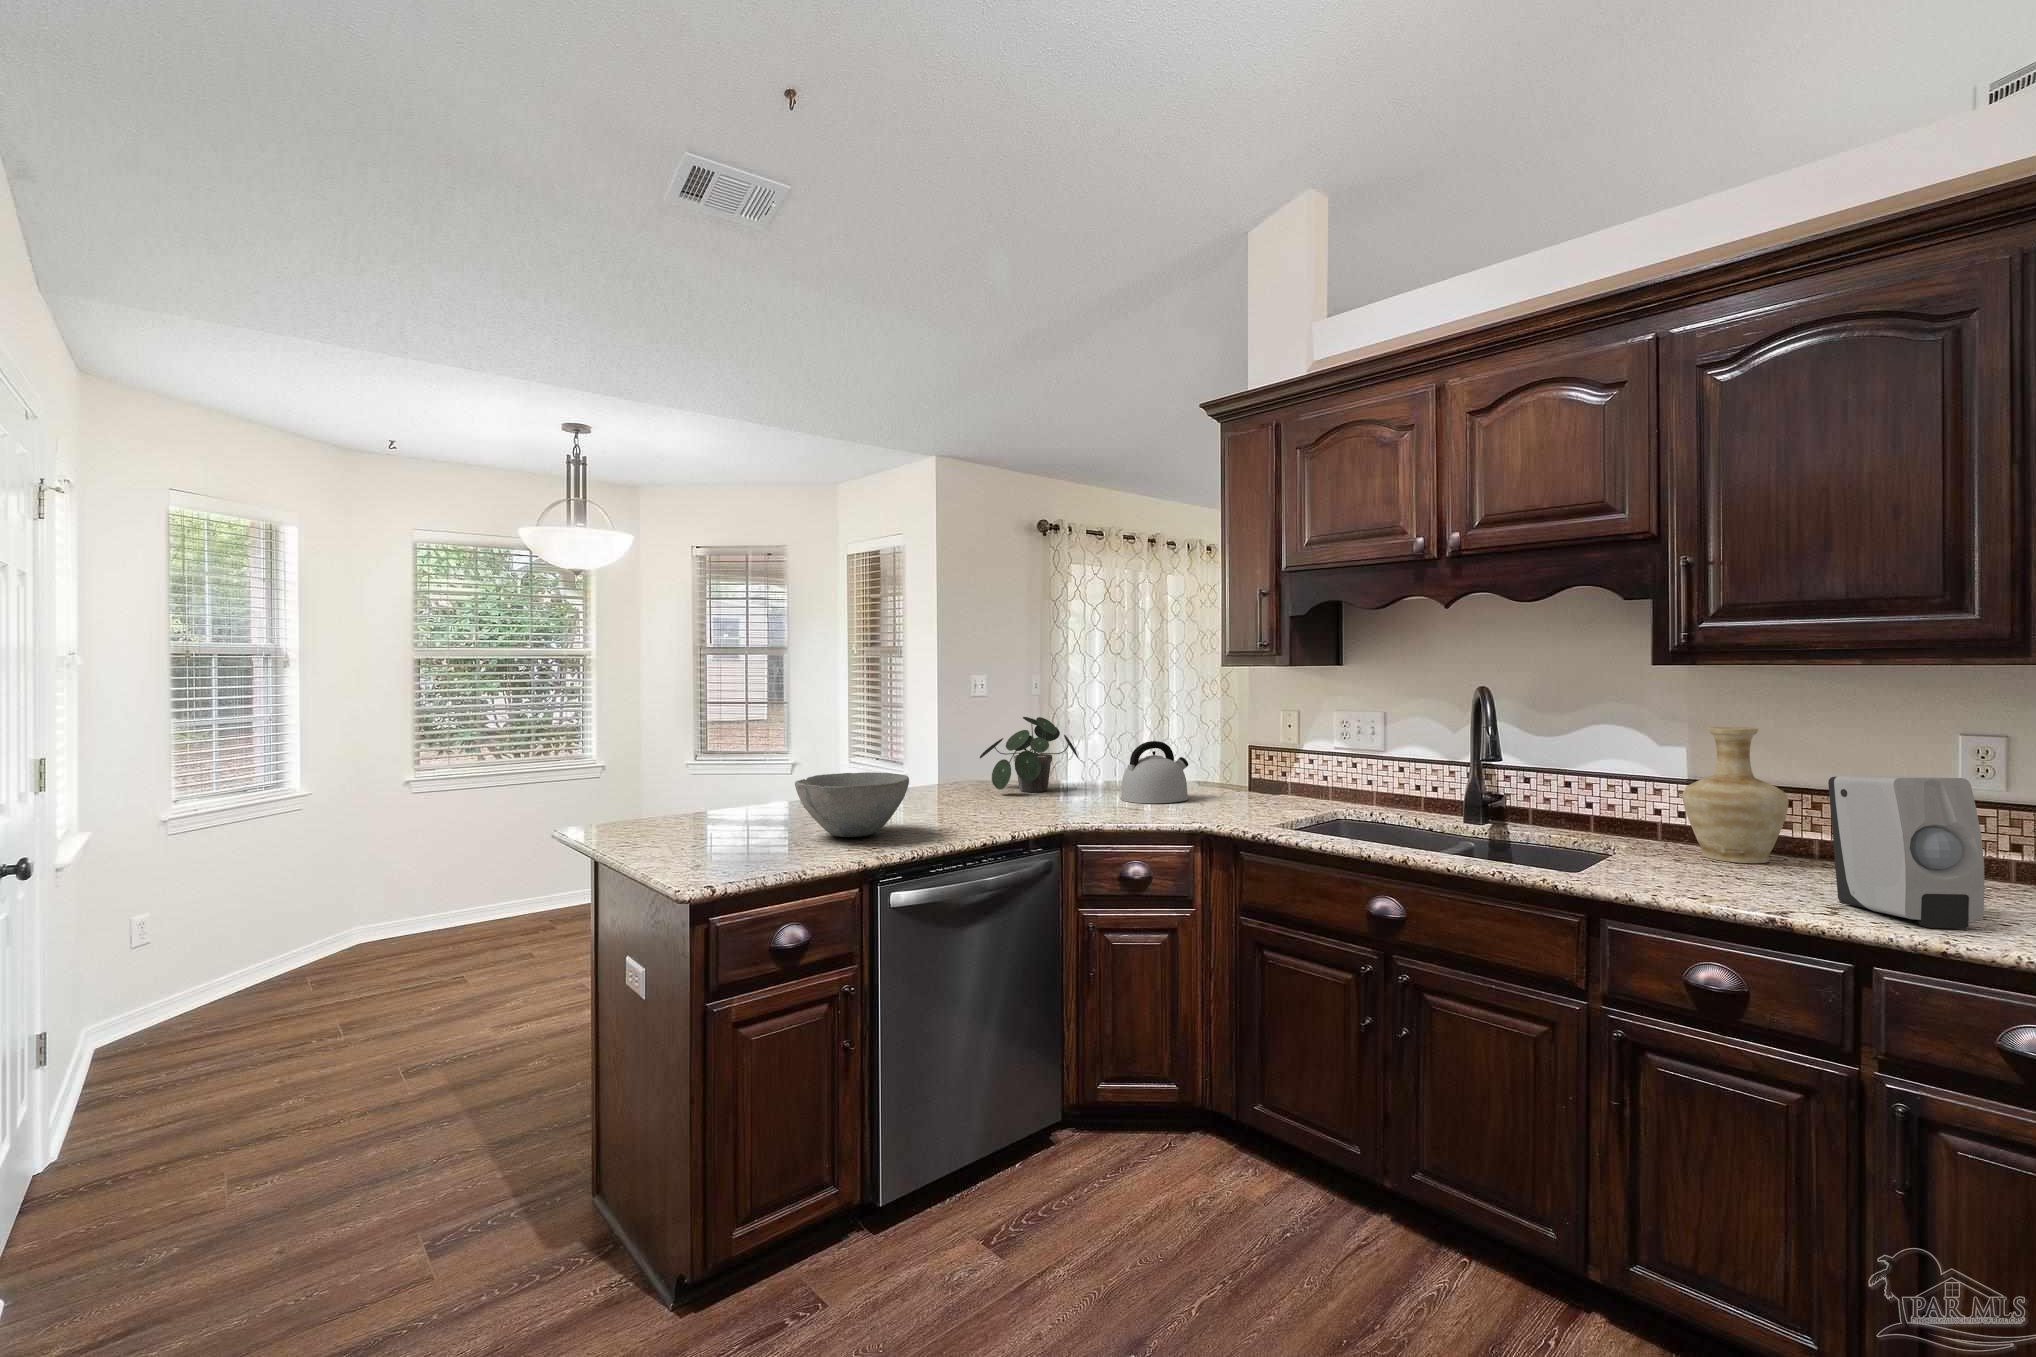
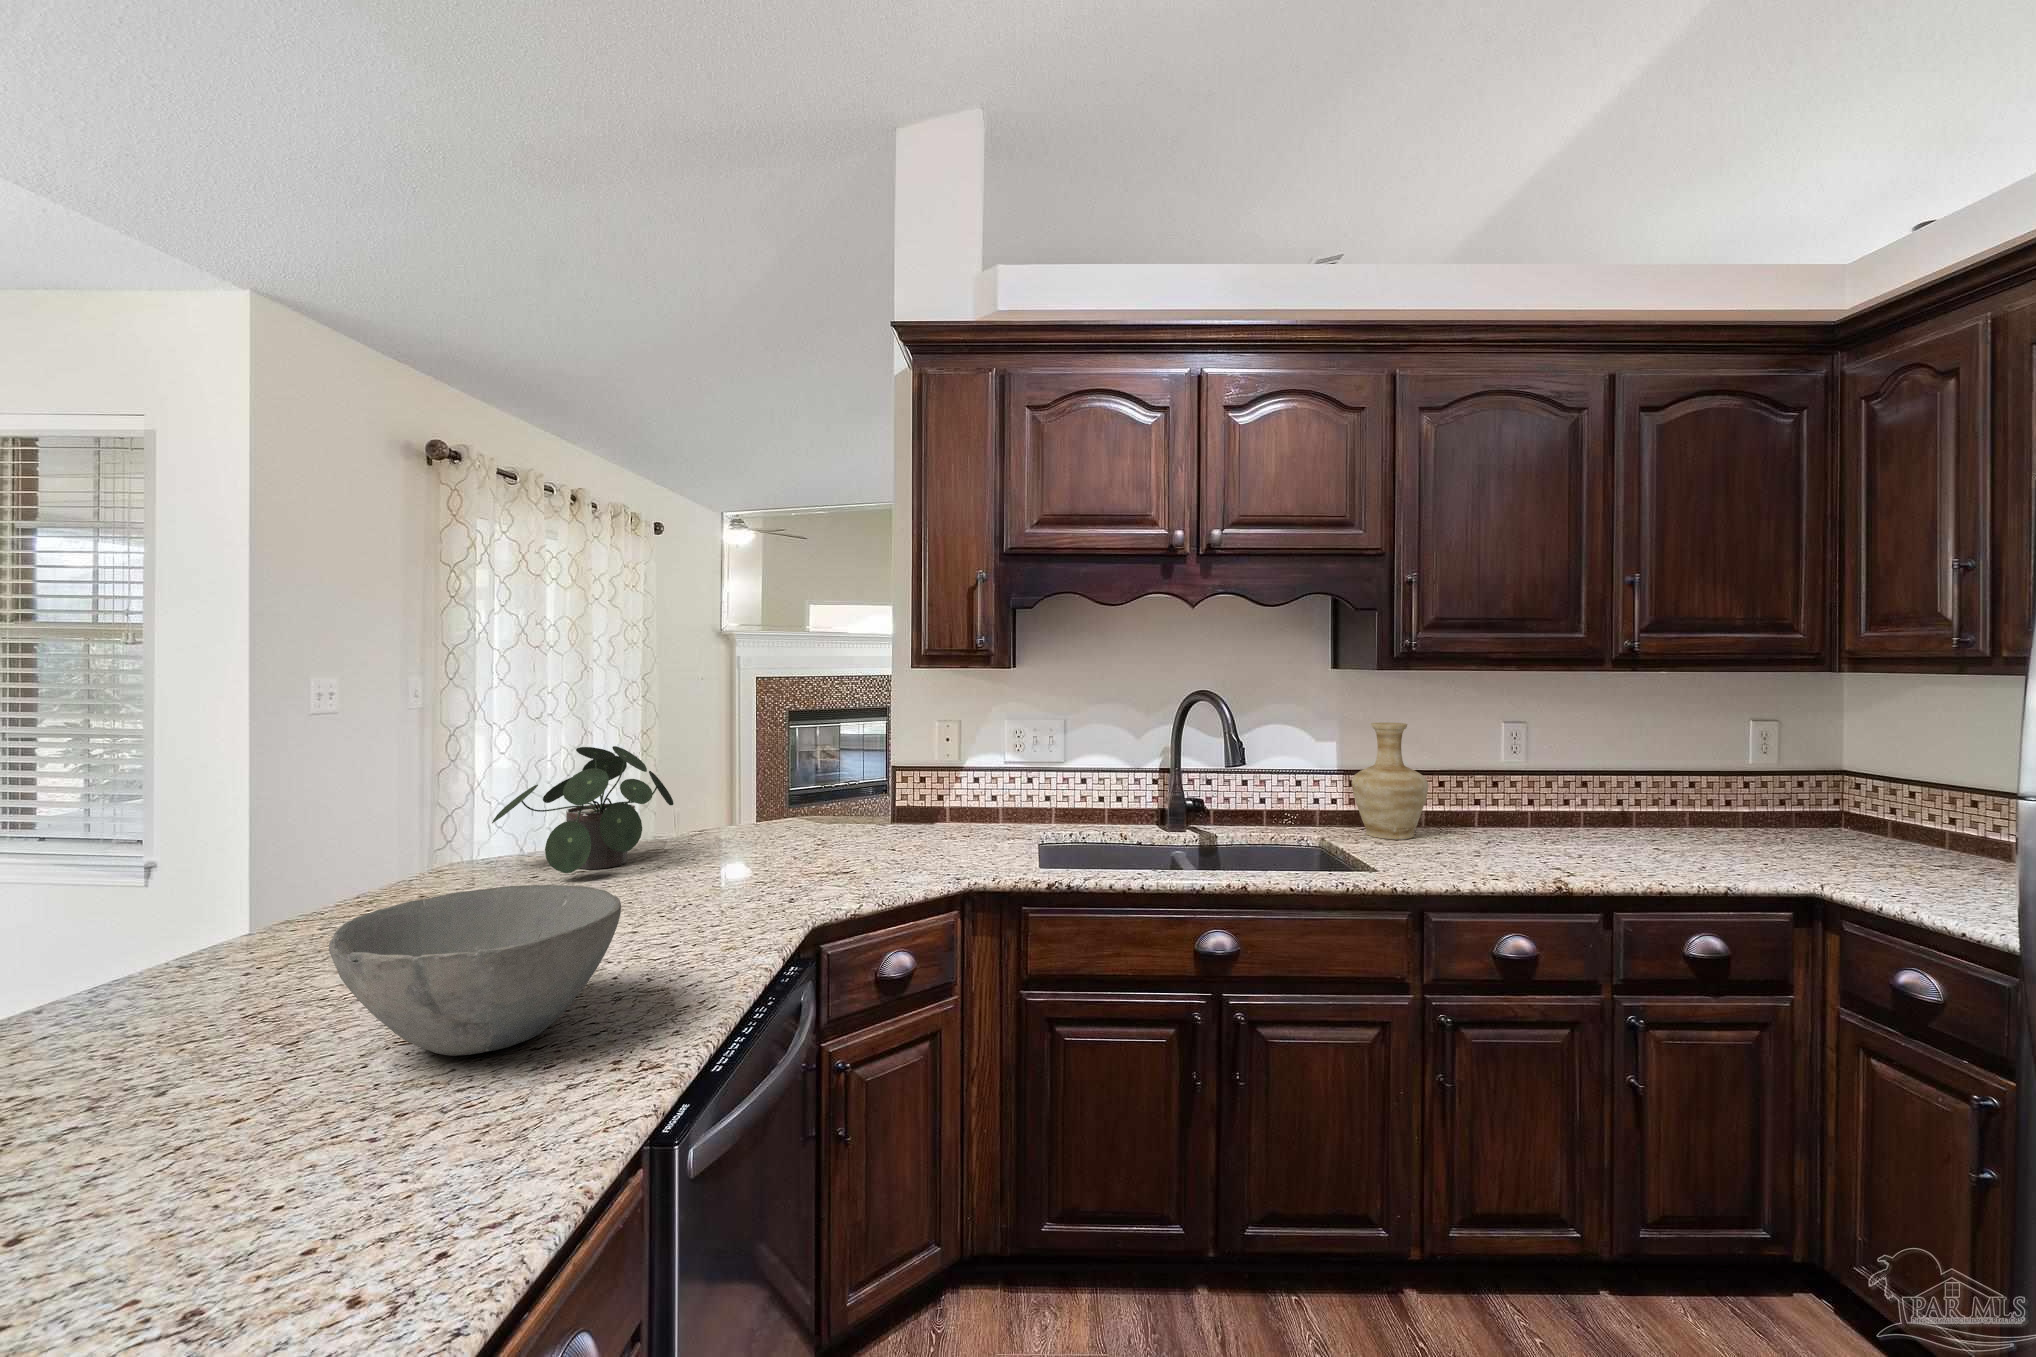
kettle: present [1120,741,1189,803] -> none [761,770,855,861]
soap dispenser: present [1828,776,1984,929] -> none [1535,758,1640,875]

